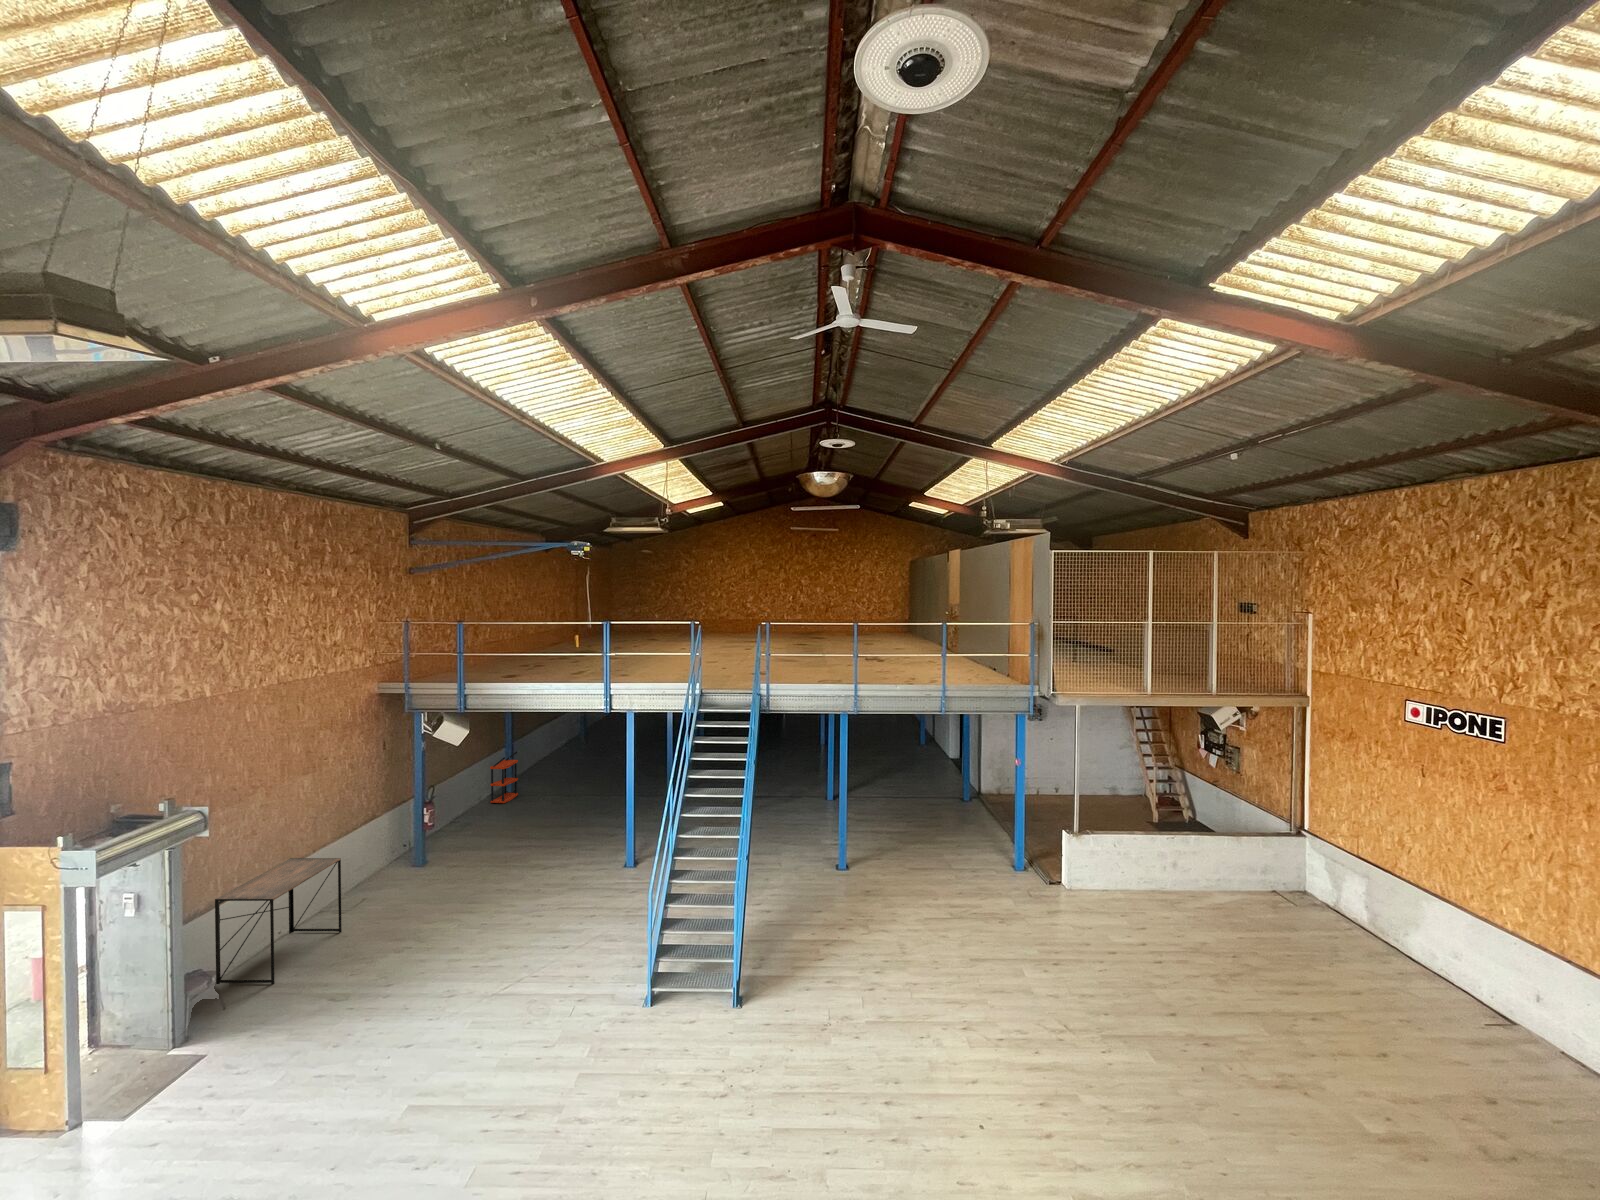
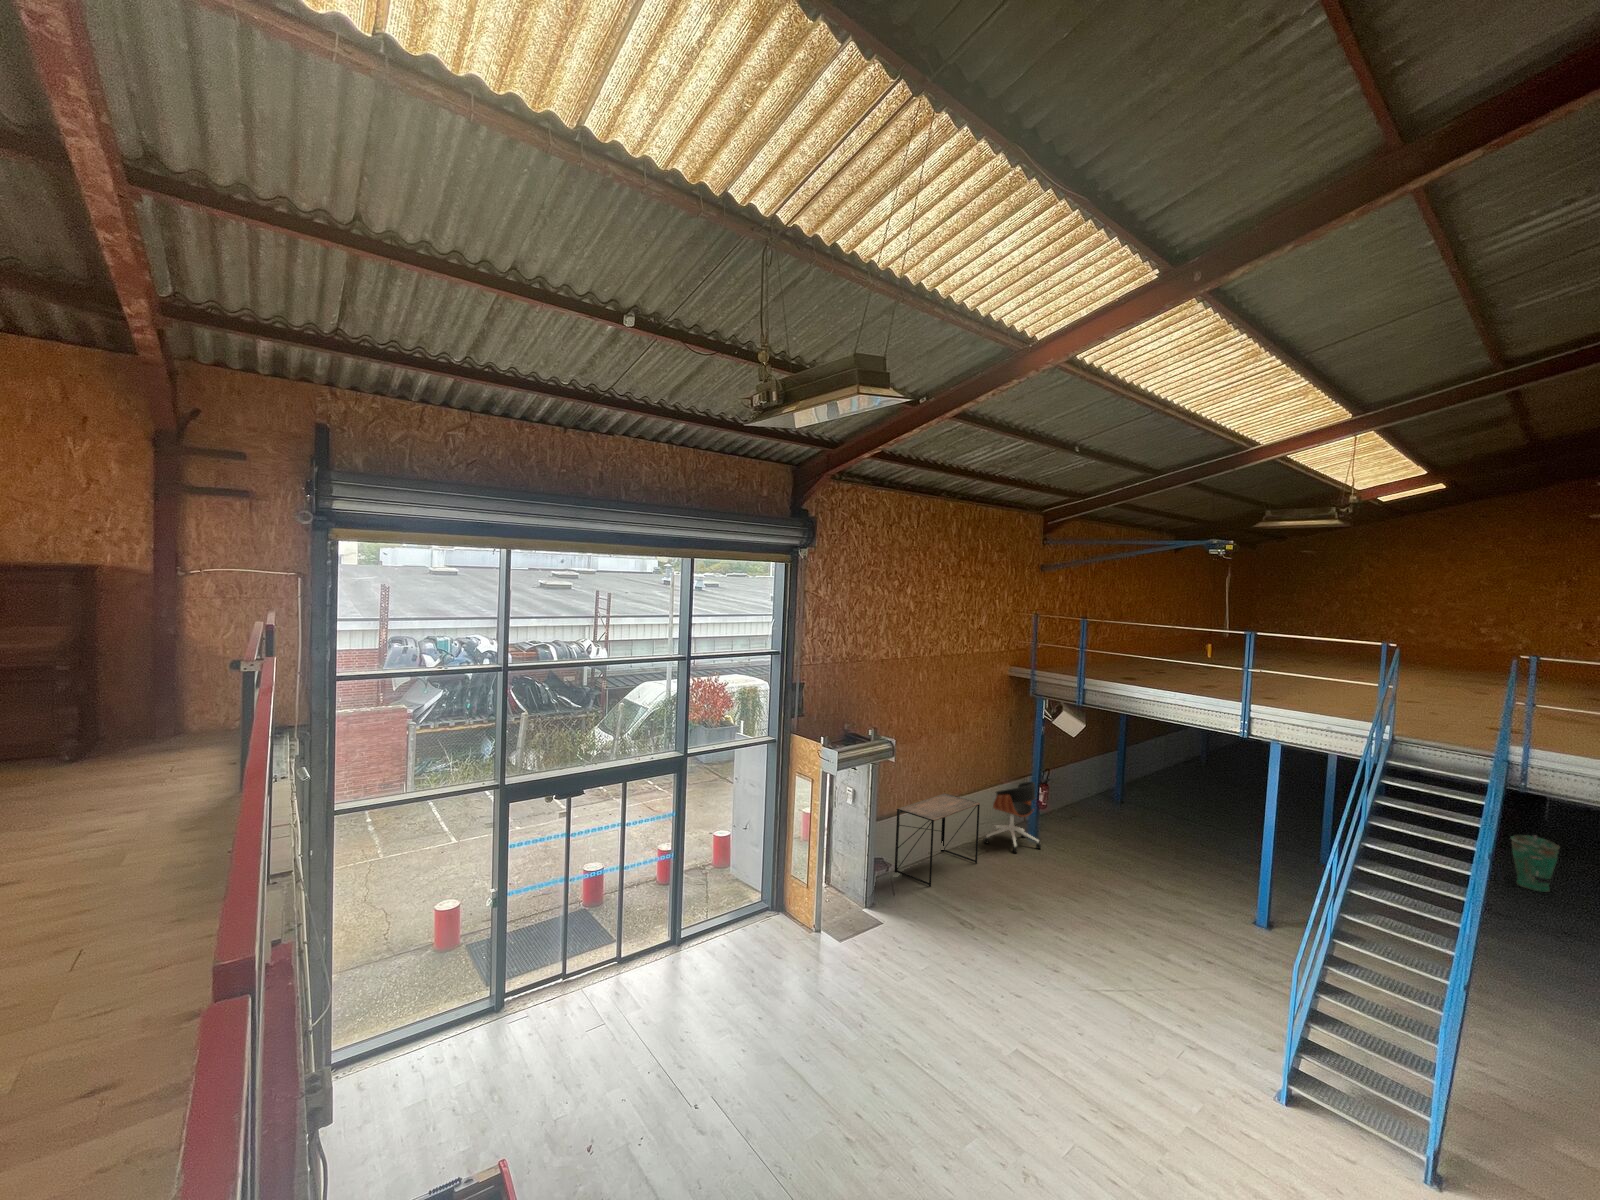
shelving unit: present [490,751,518,803] -> none [1095,749,1123,795]
trash can: none [801,759,826,800] -> present [1511,835,1560,892]
office chair: none [350,814,425,903] -> present [984,782,1041,852]

